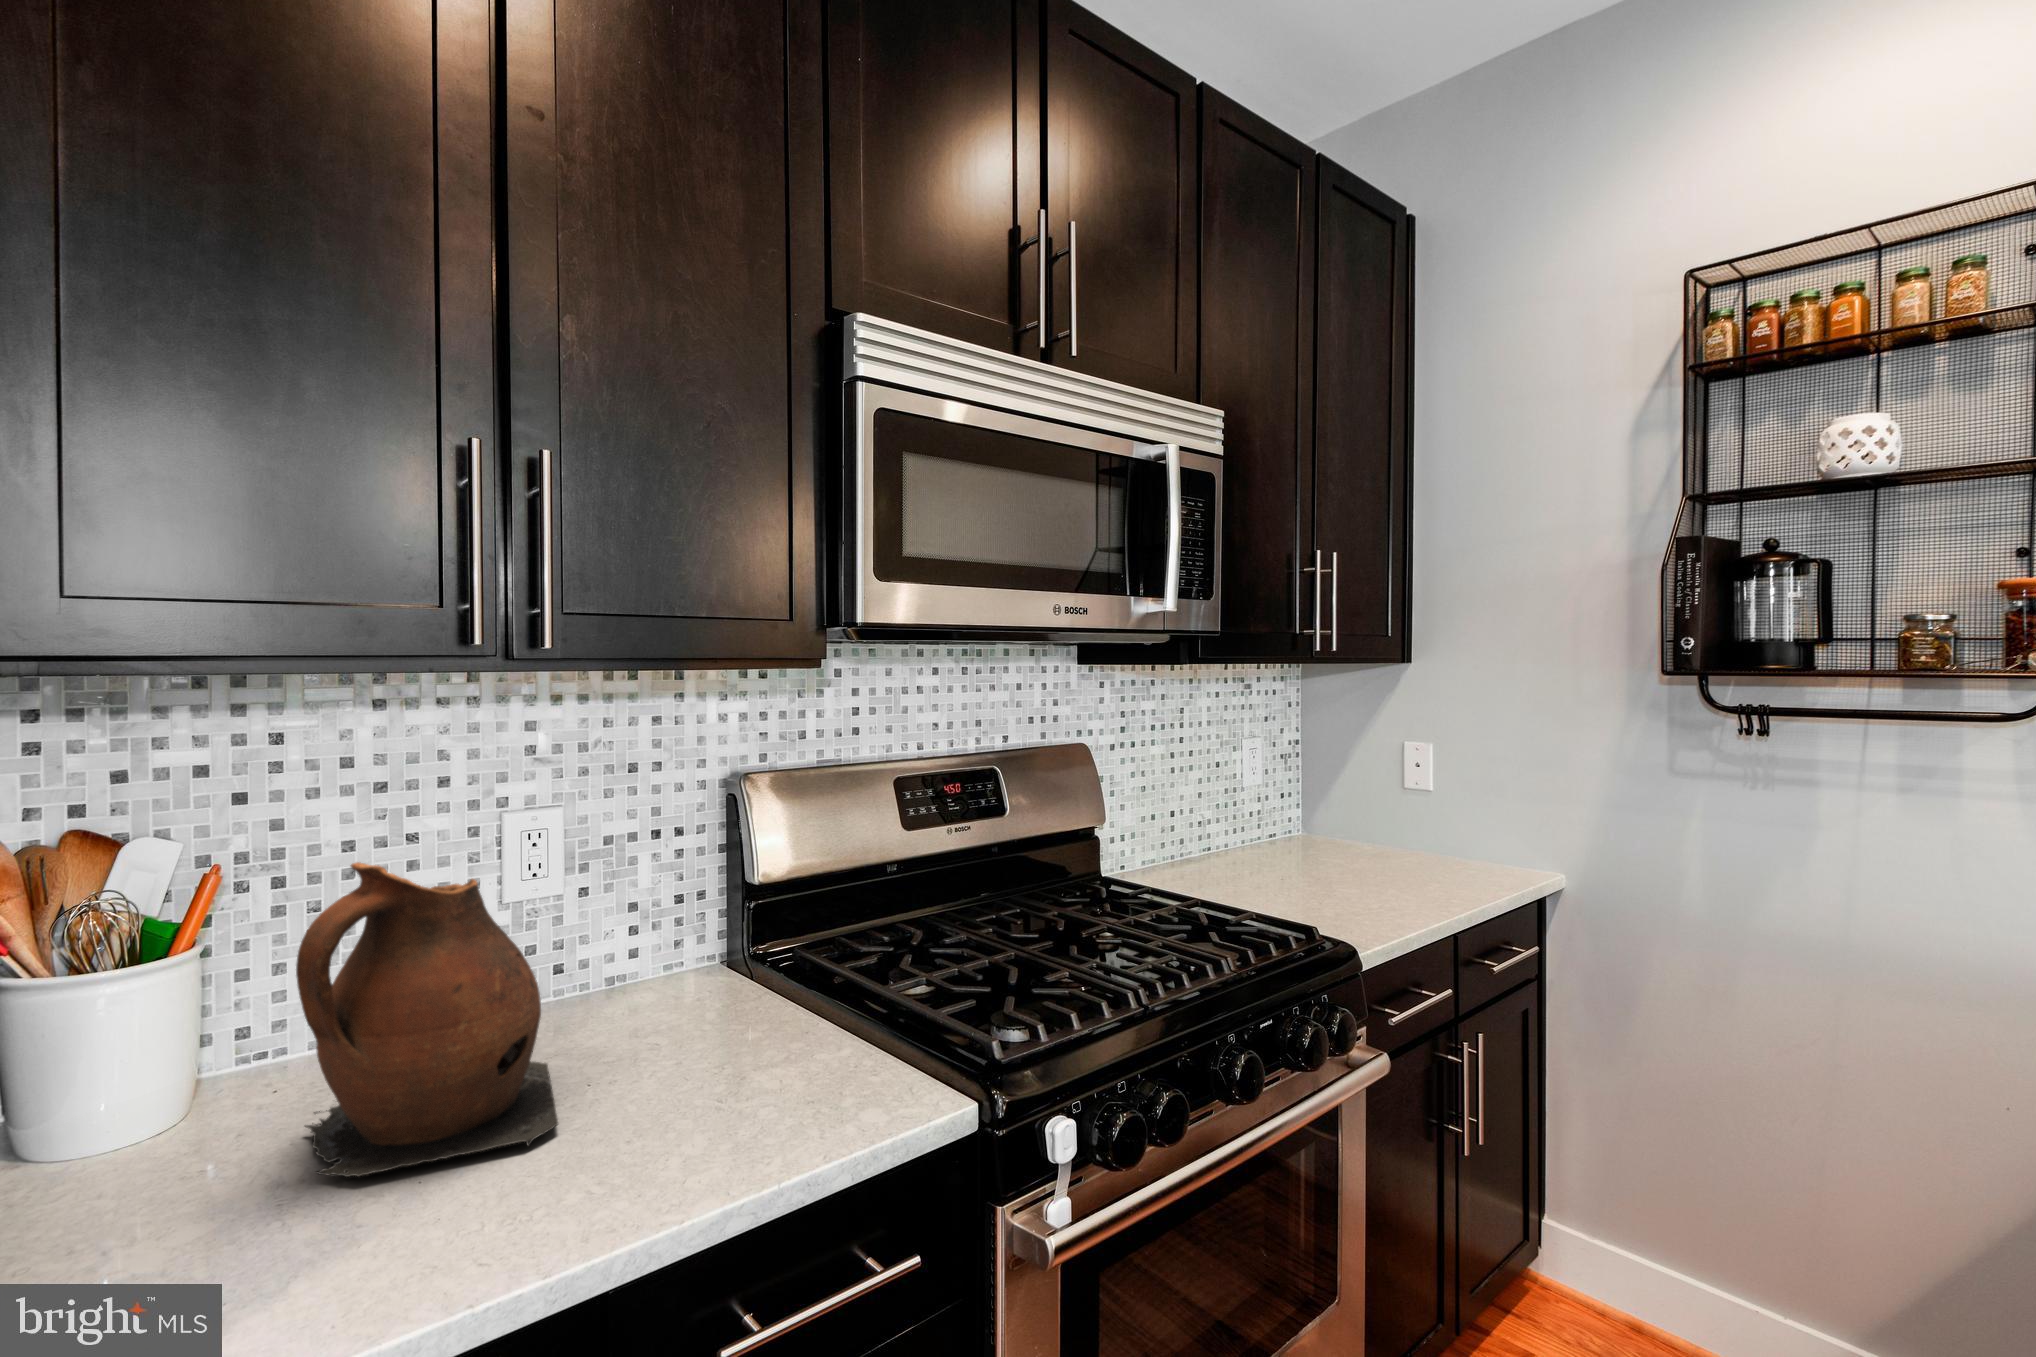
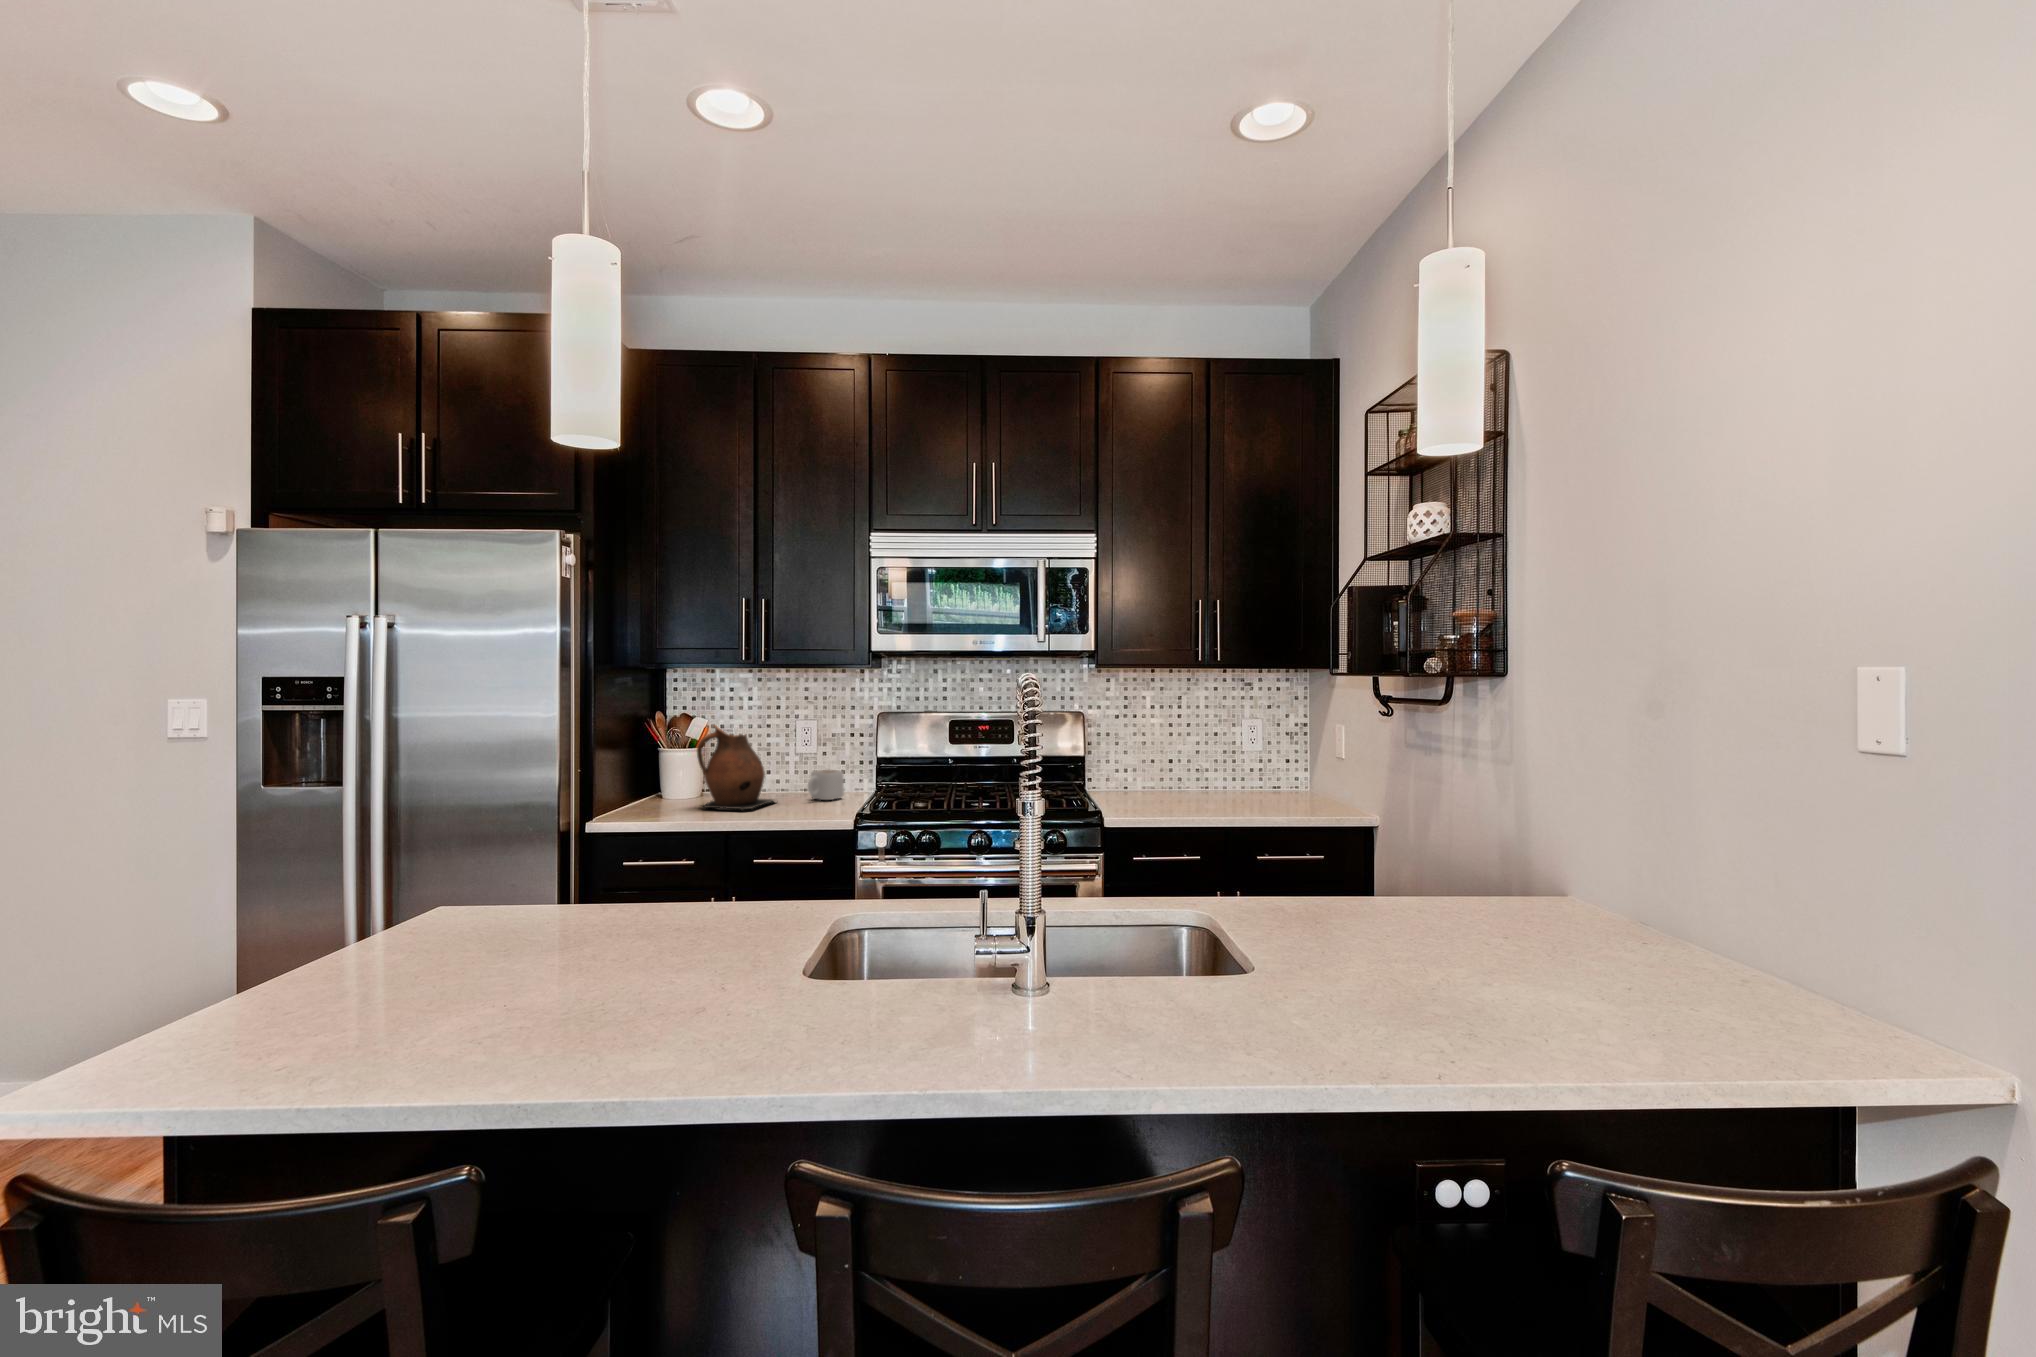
mug: none [610,932,692,1026] -> present [808,769,844,800]

